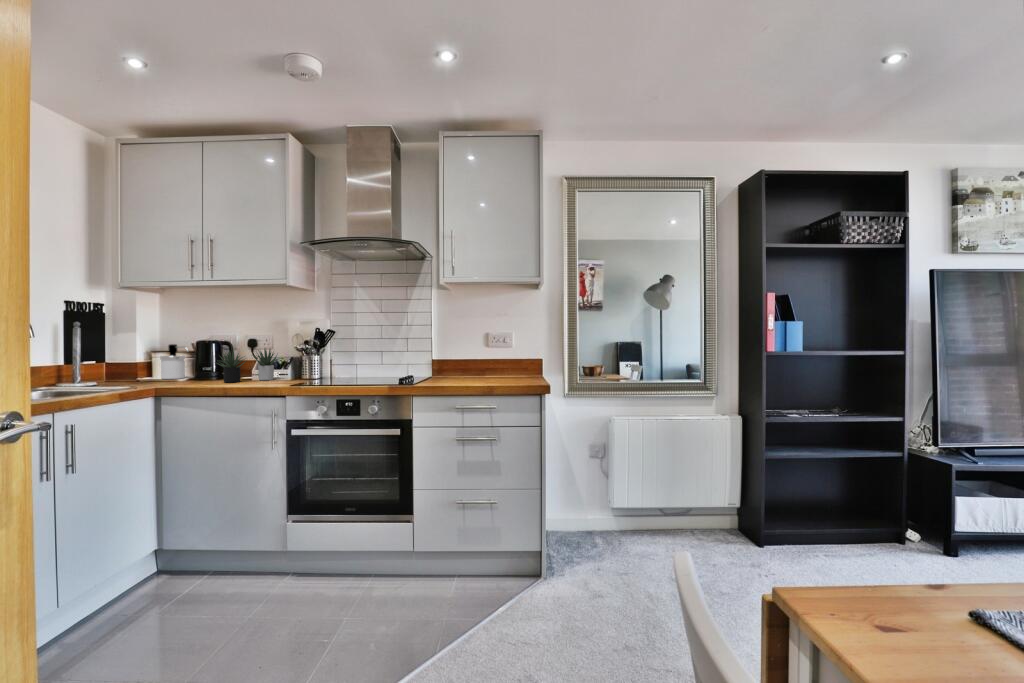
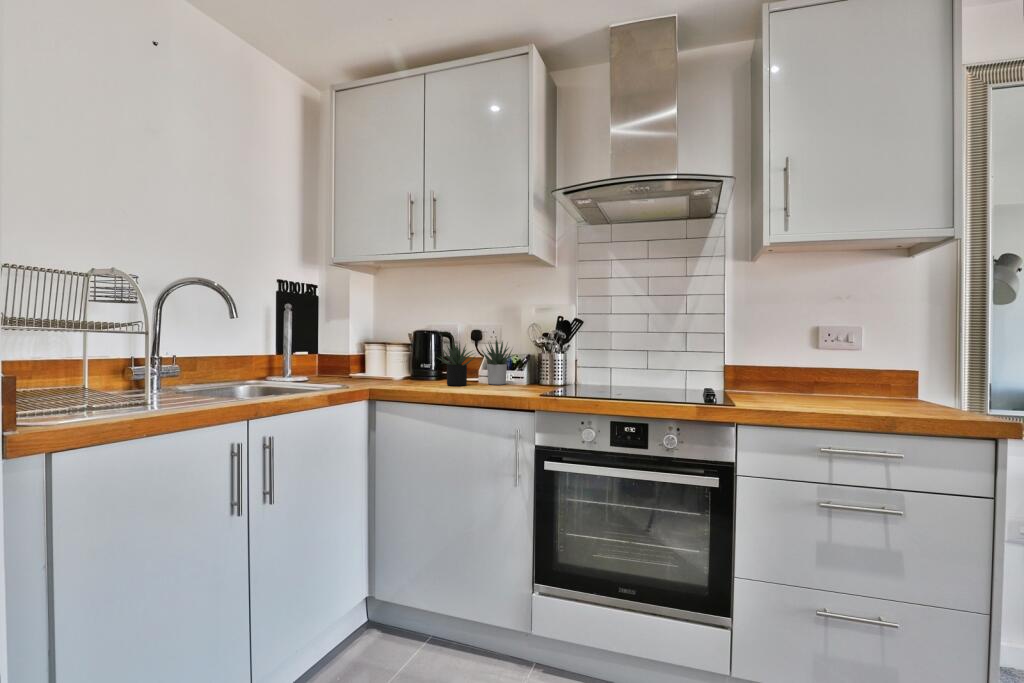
soap dispenser: present [160,344,189,379] -> none [373,334,405,378]

